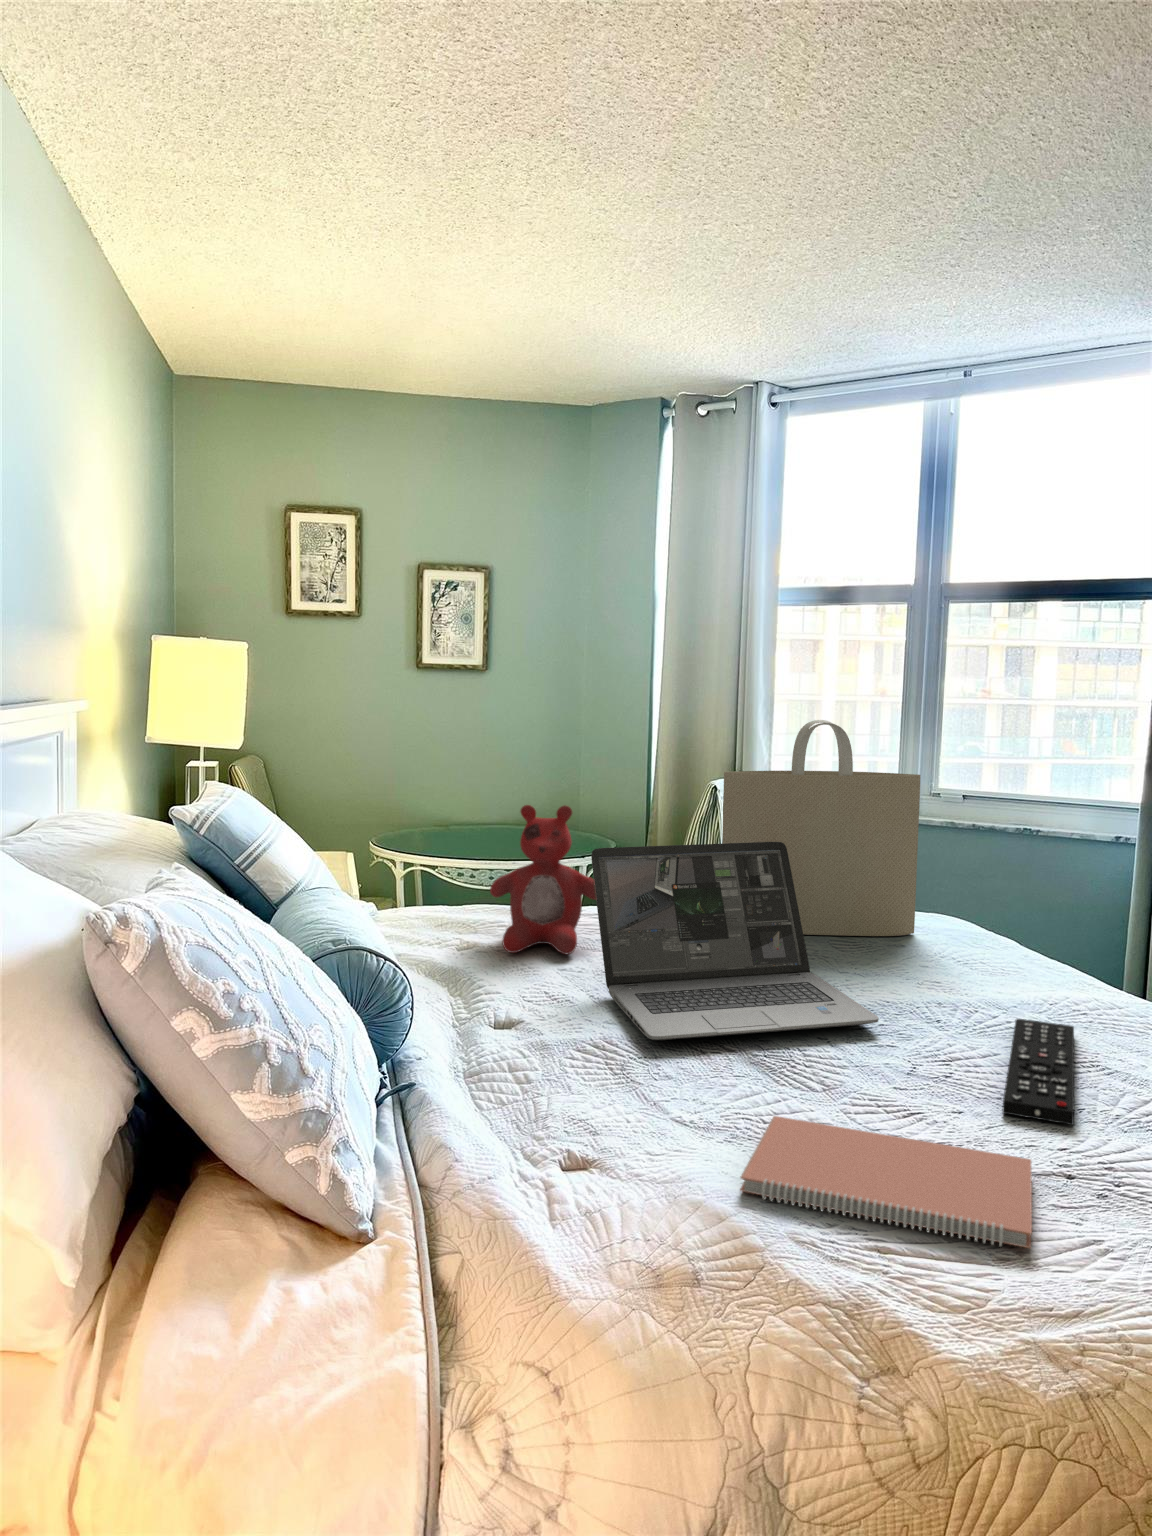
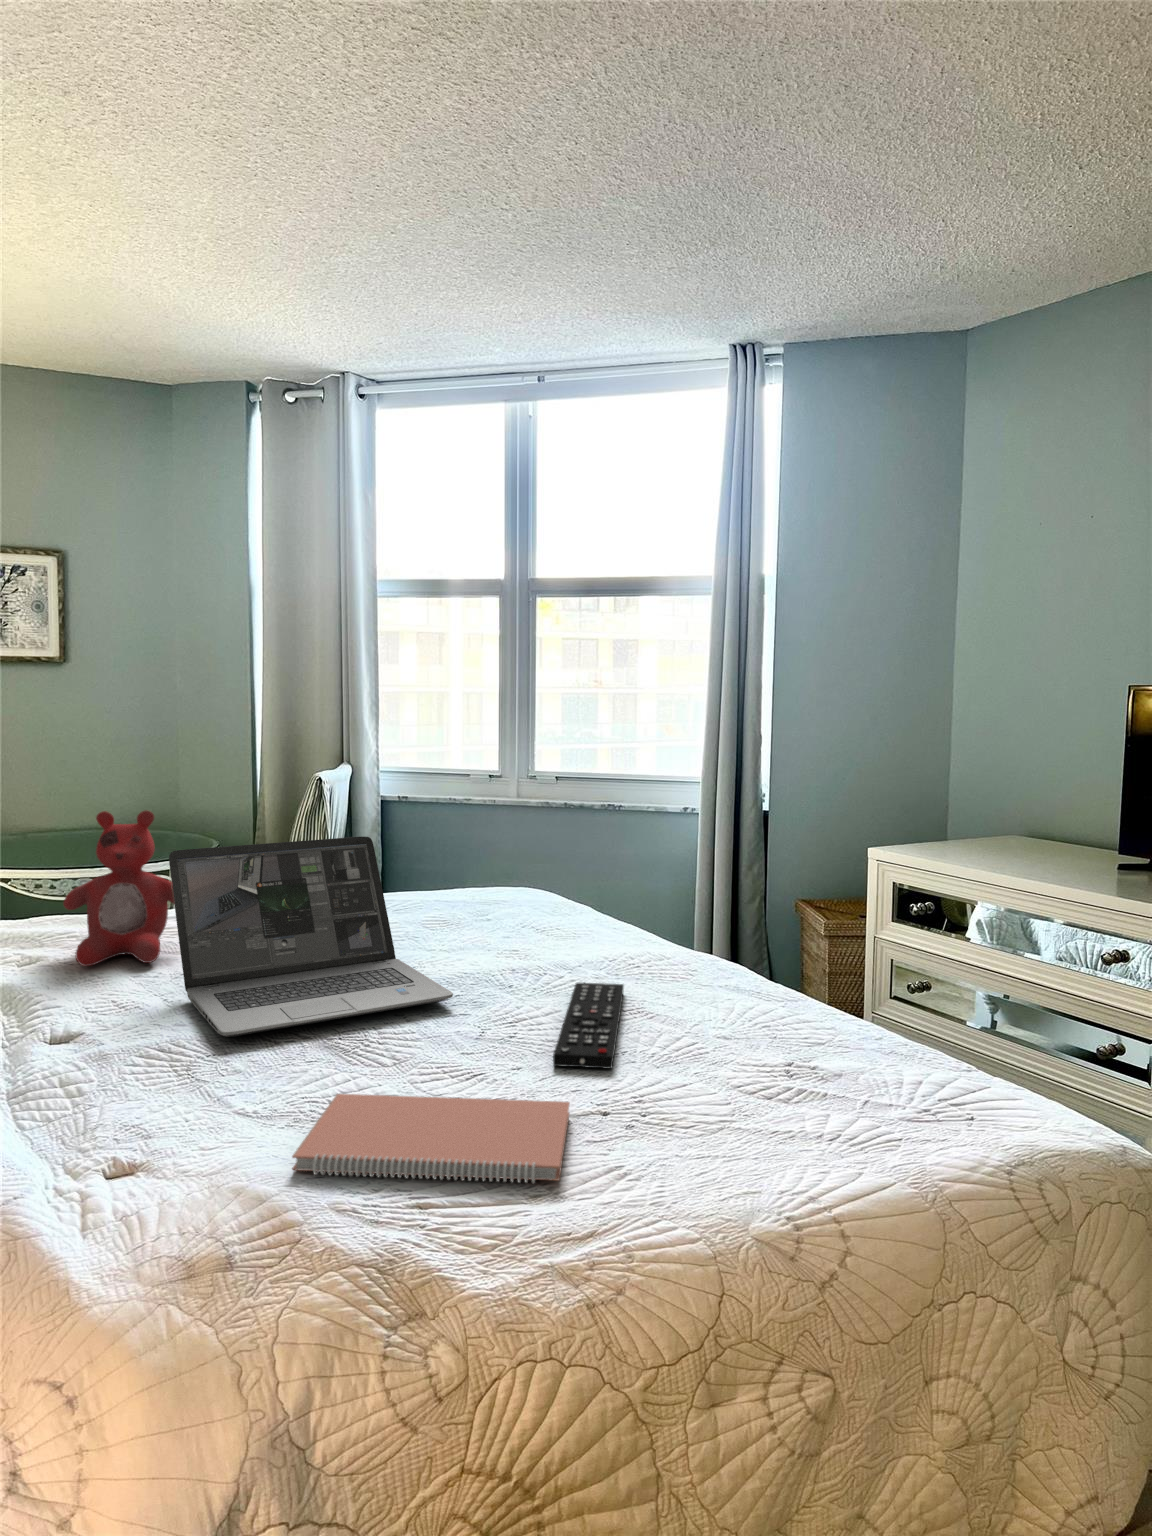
tote bag: present [722,720,920,936] -> none [316,722,500,928]

